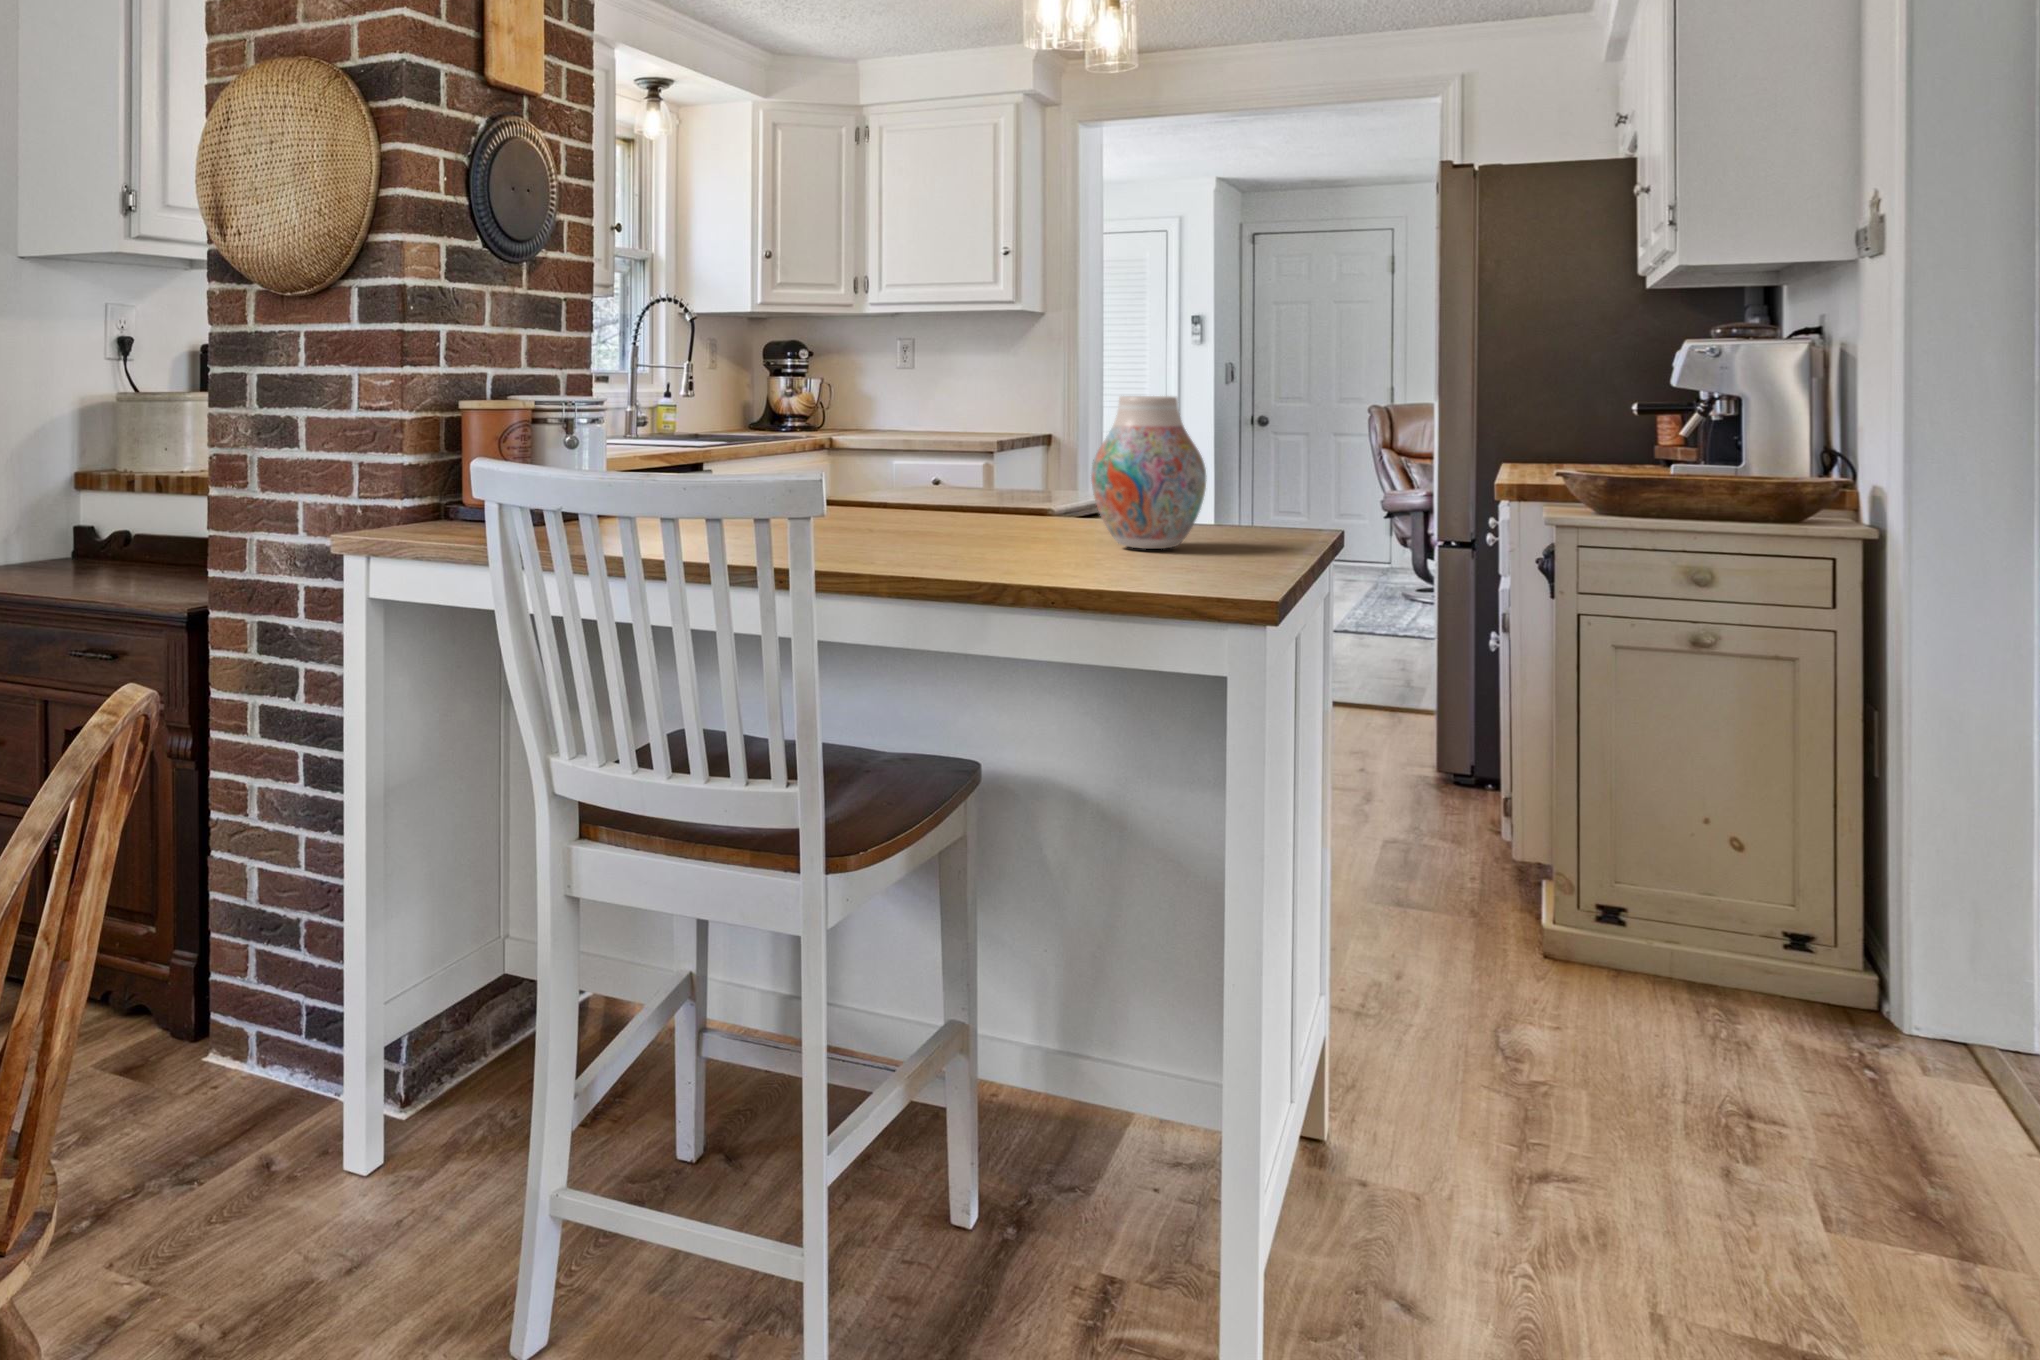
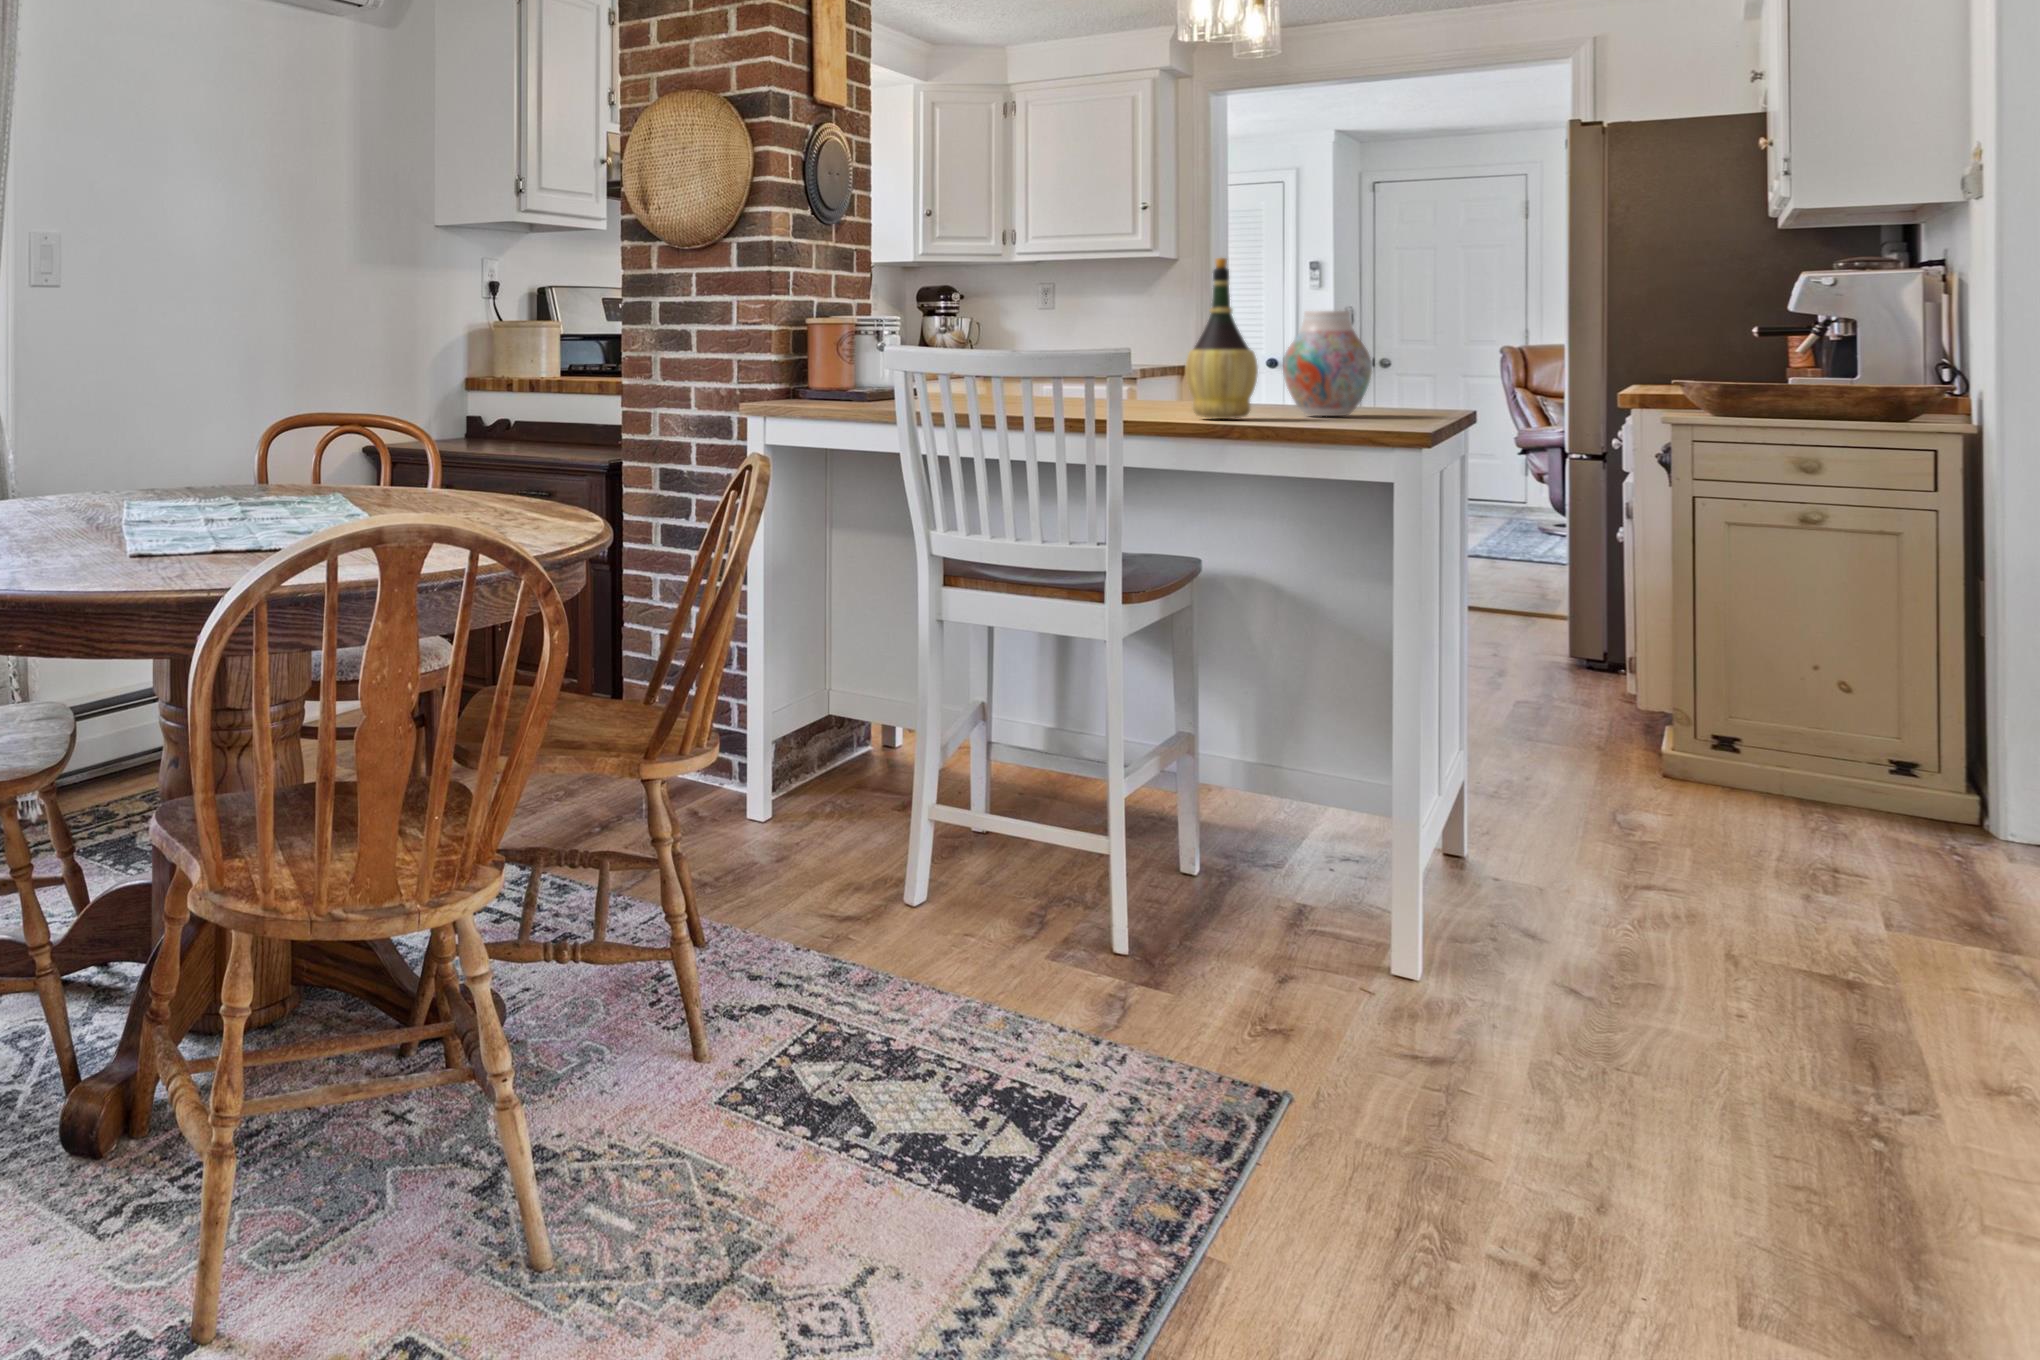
wine bottle: none [952,319,1050,559] -> present [1186,258,1258,419]

